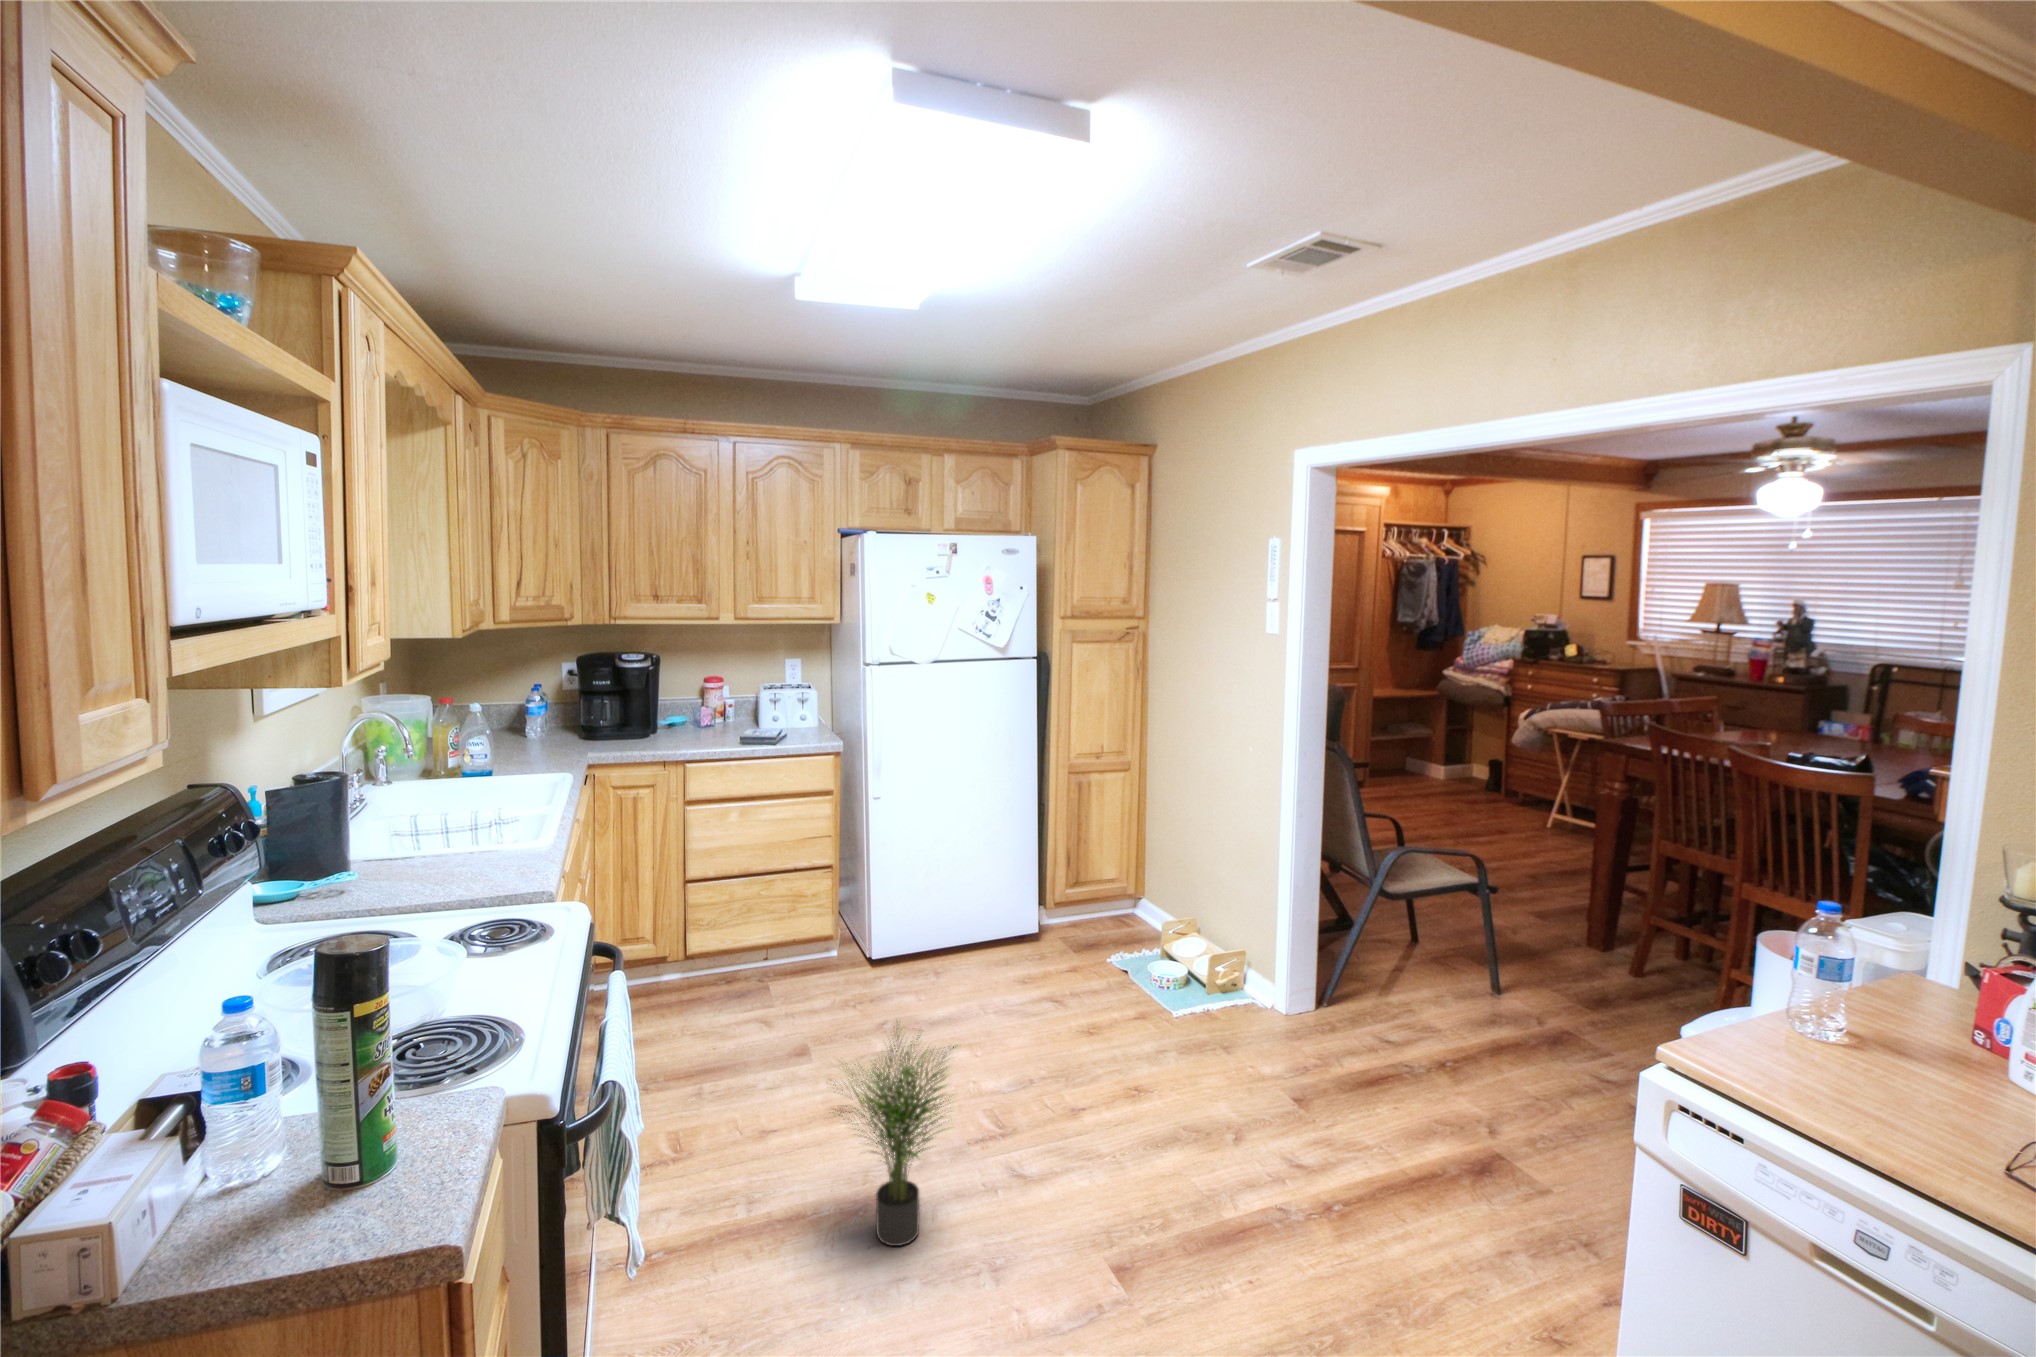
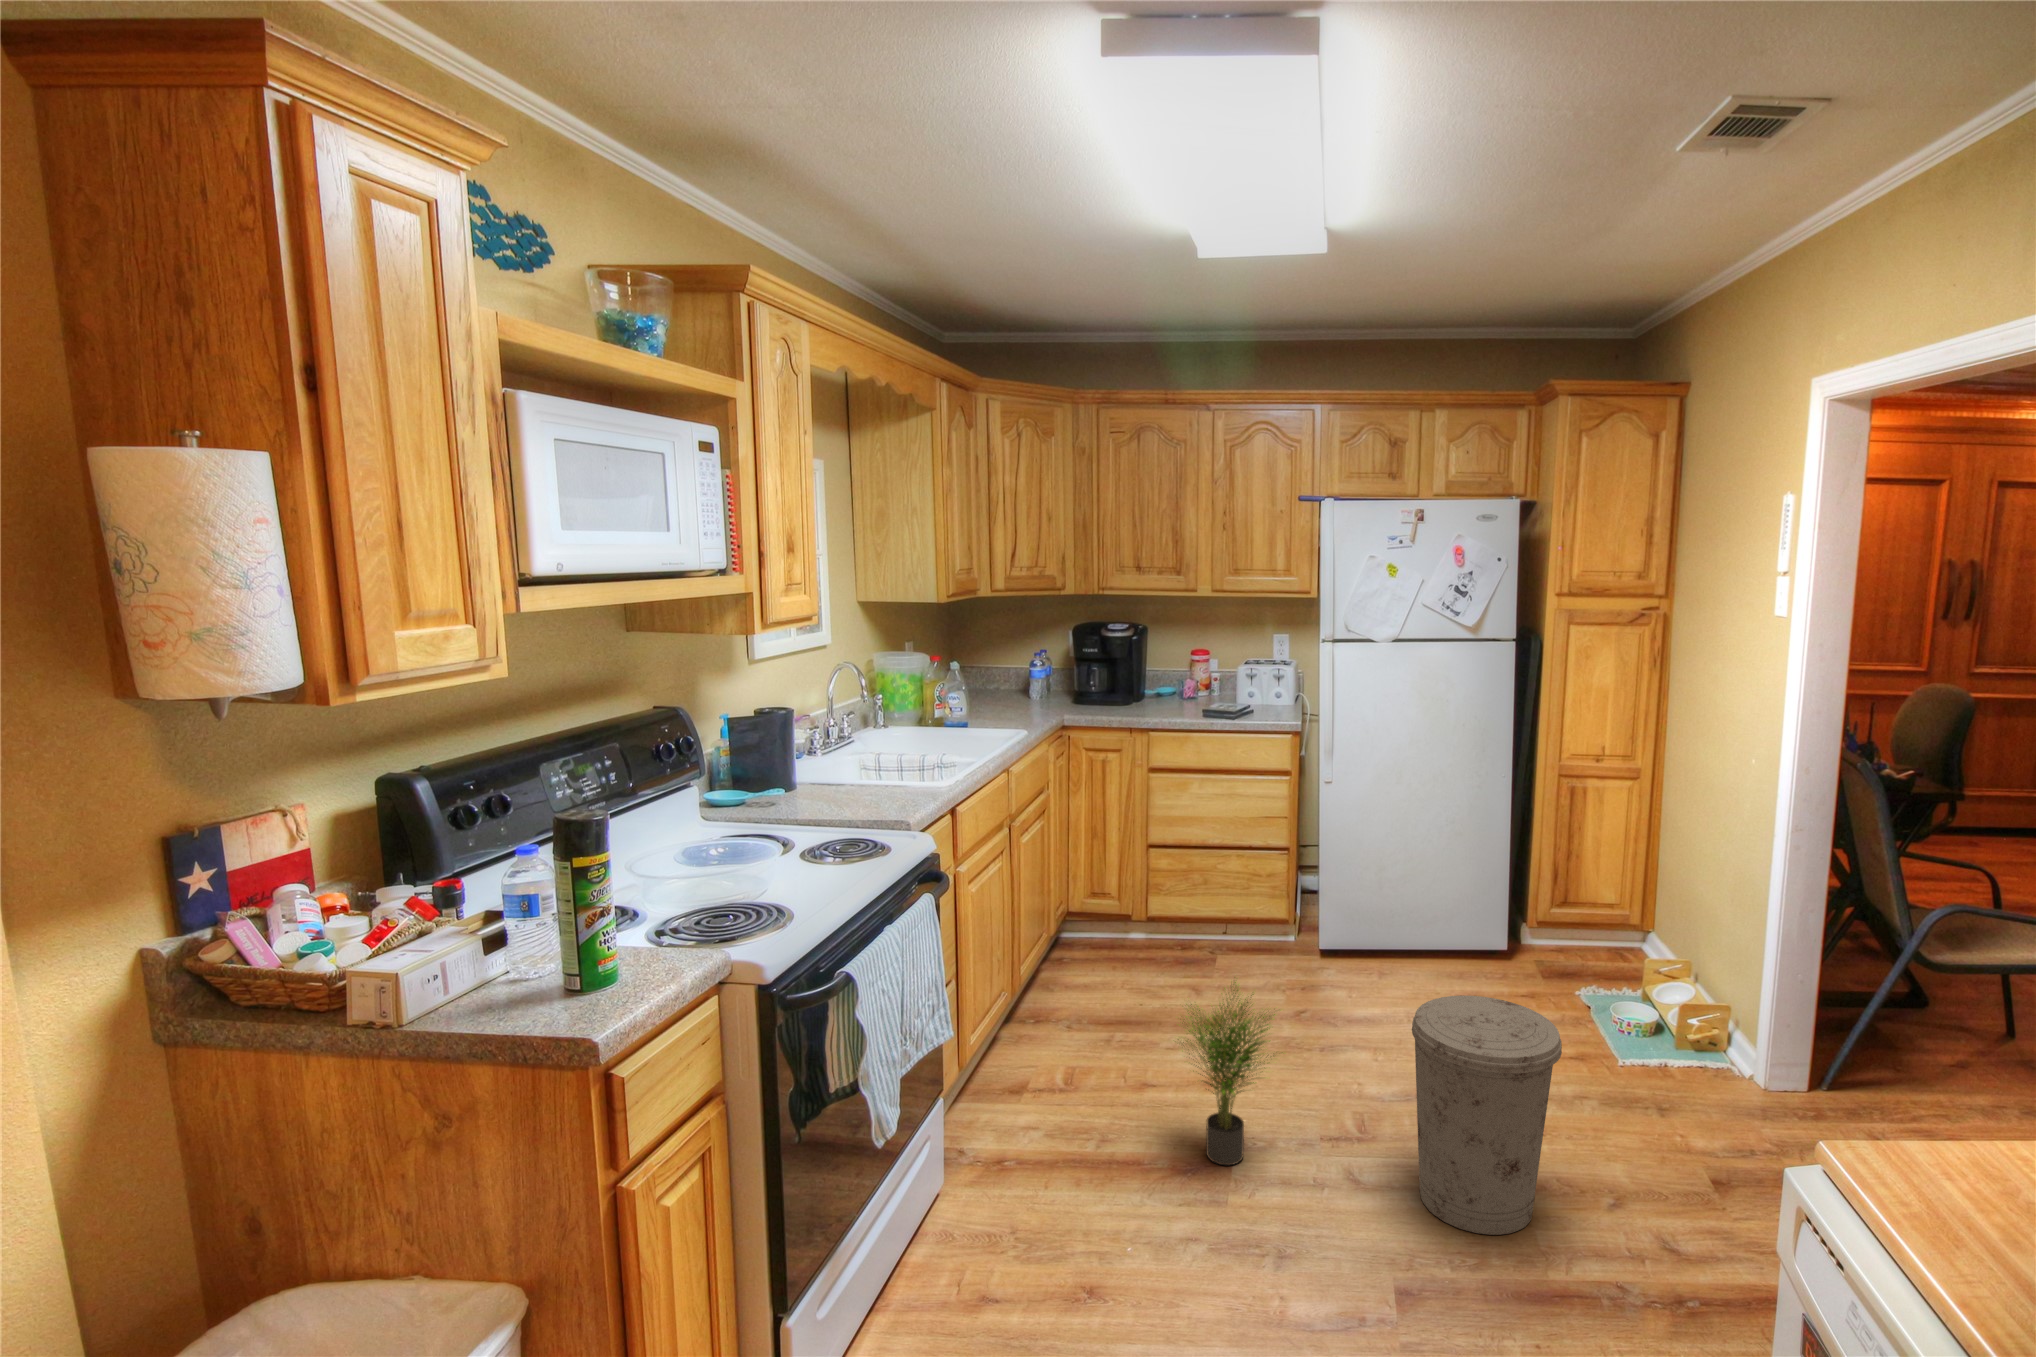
trash can: none [1091,983,1234,1232] -> present [1412,995,1562,1235]

